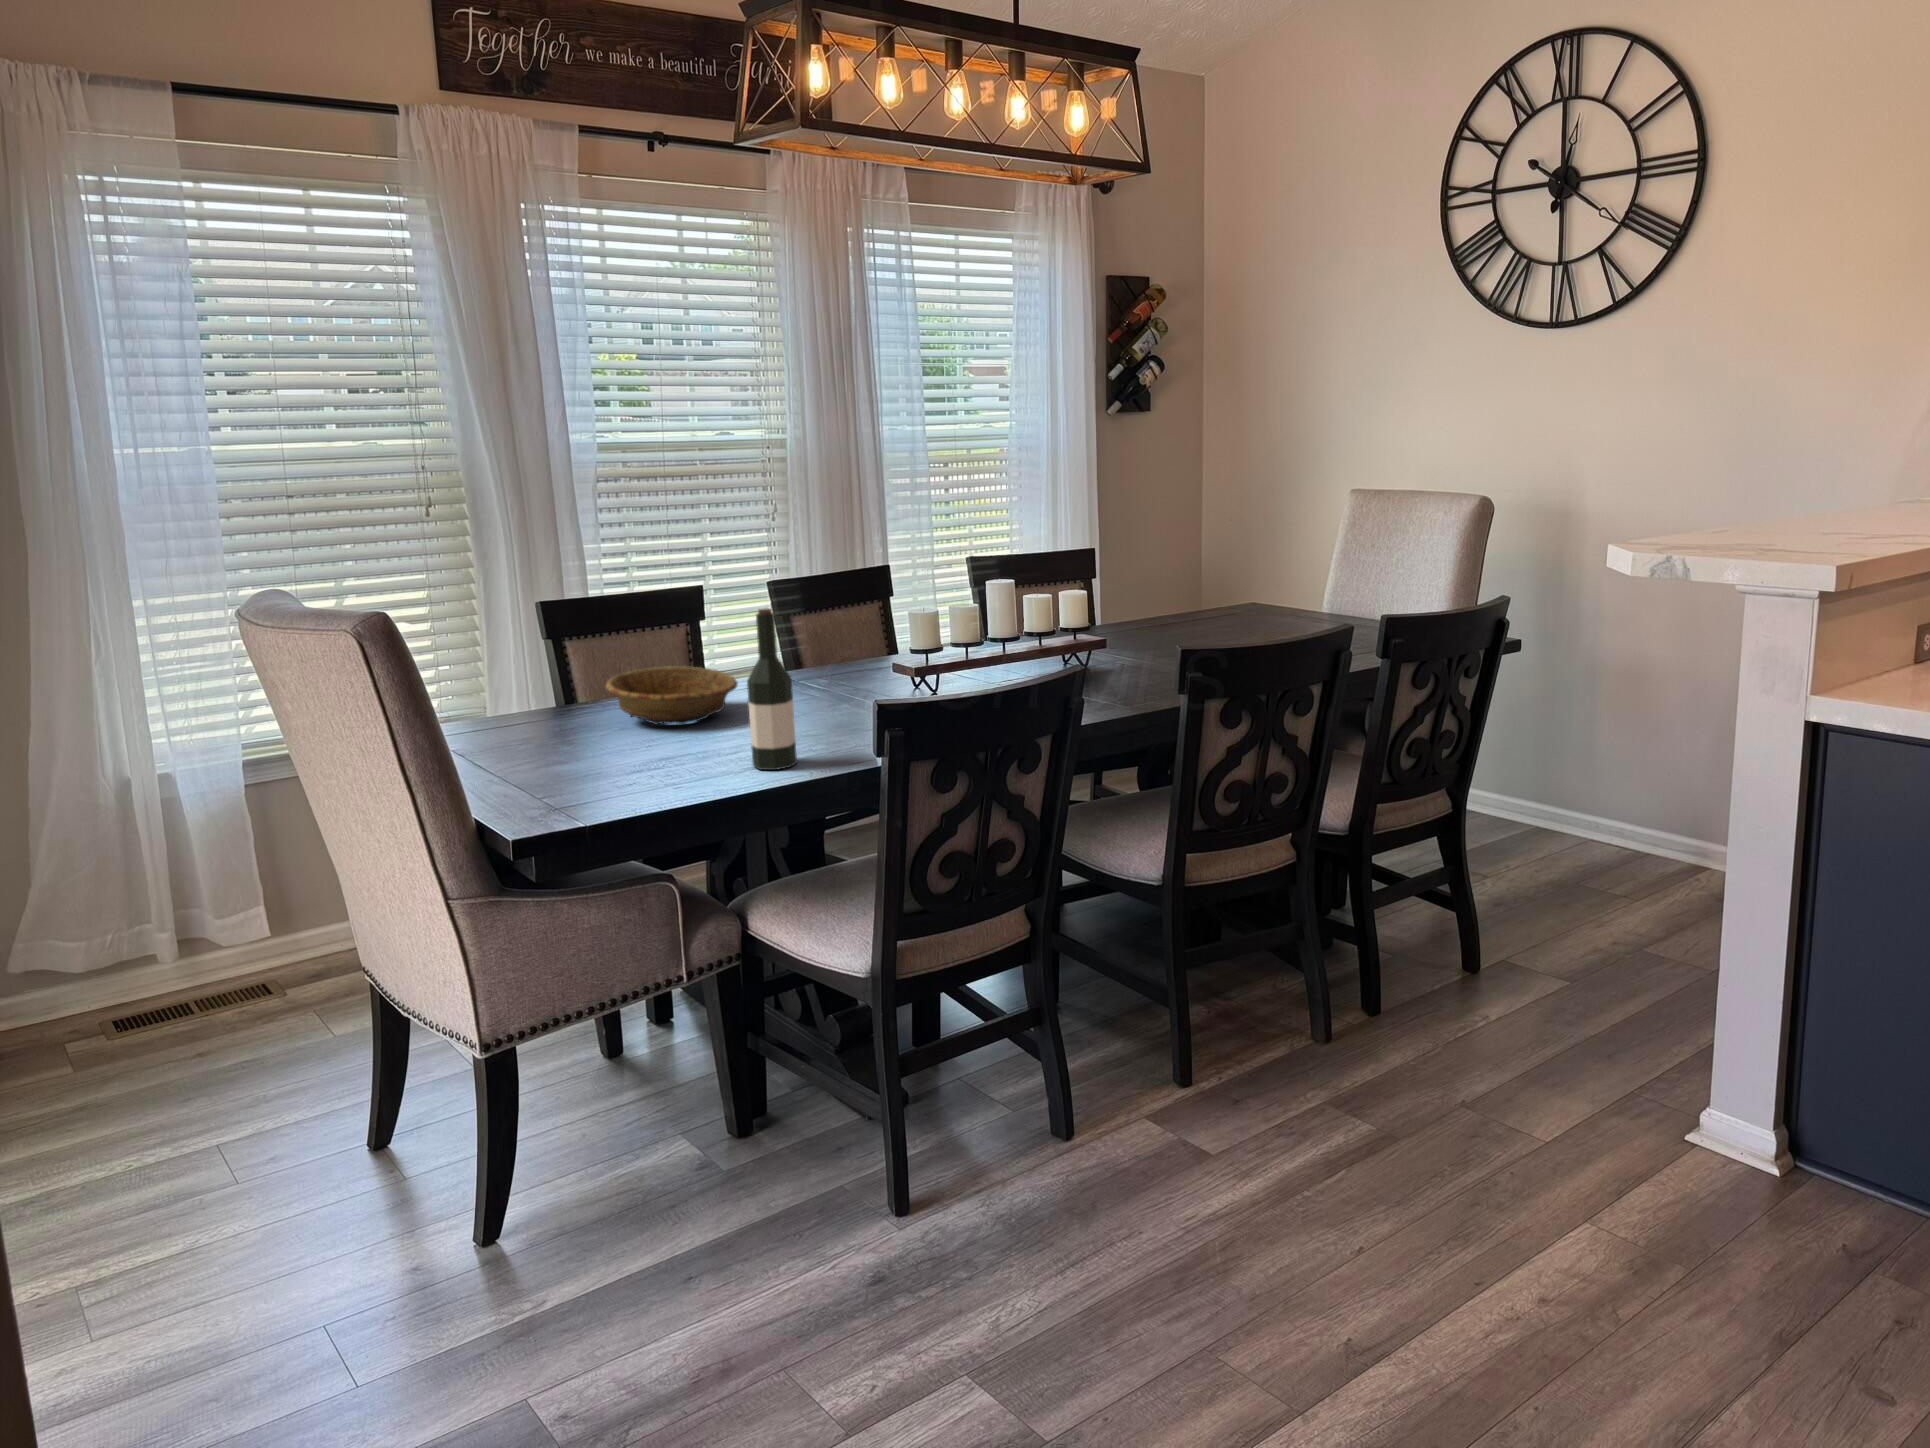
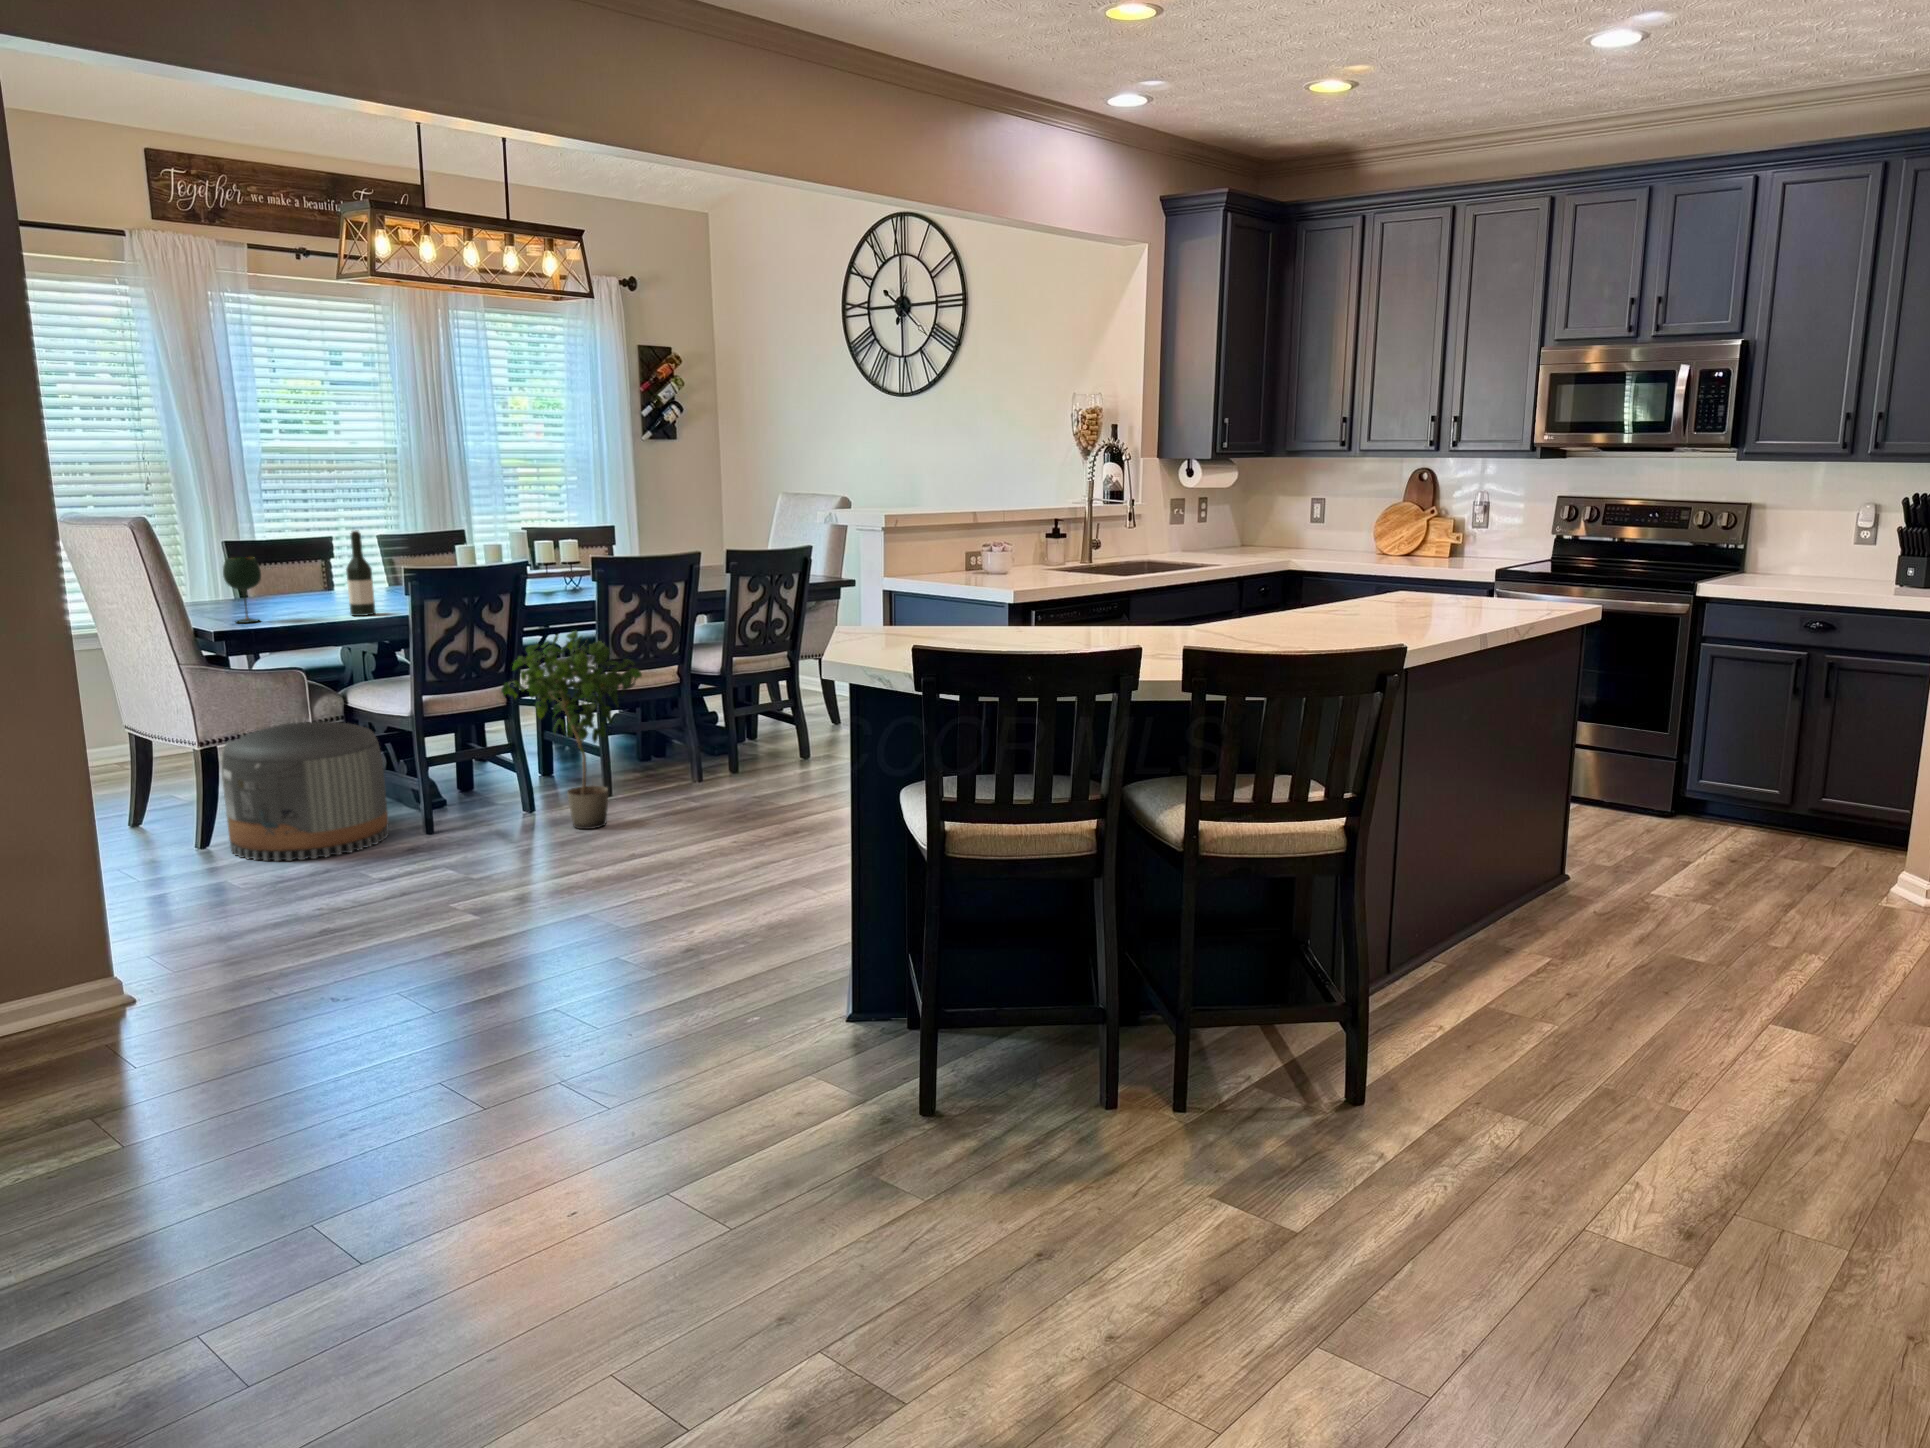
wine glass: none [530,666,598,793] -> present [223,557,261,623]
decorative bowl: present [606,666,738,724] -> none [267,574,349,604]
potted plant: none [1032,795,1338,1199] -> present [501,631,642,829]
pouf: none [524,970,821,1297] -> present [222,722,389,861]

